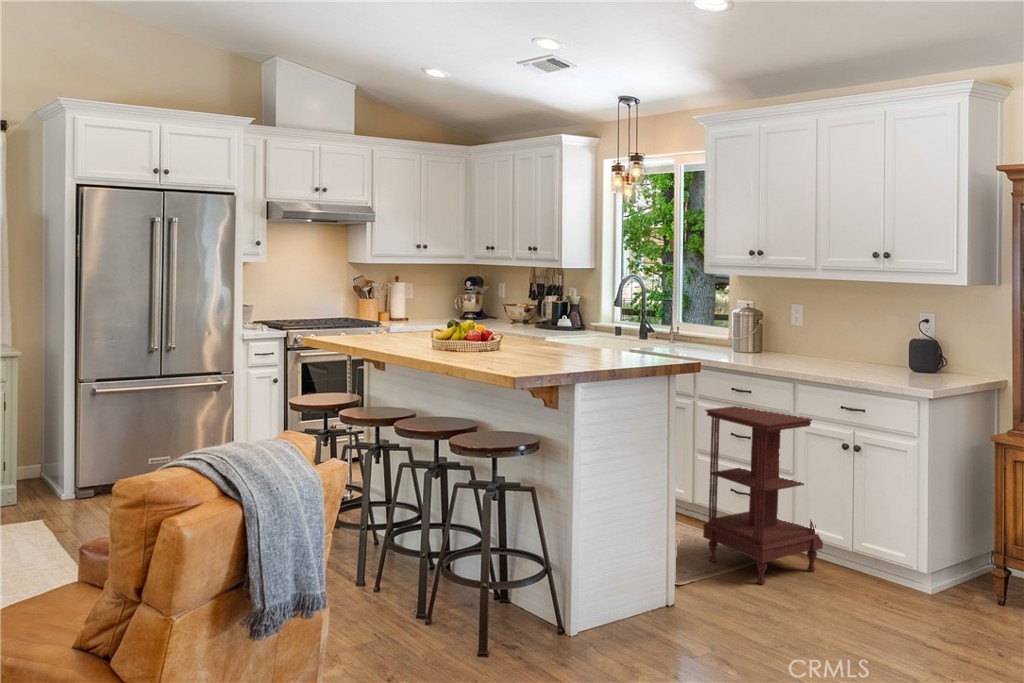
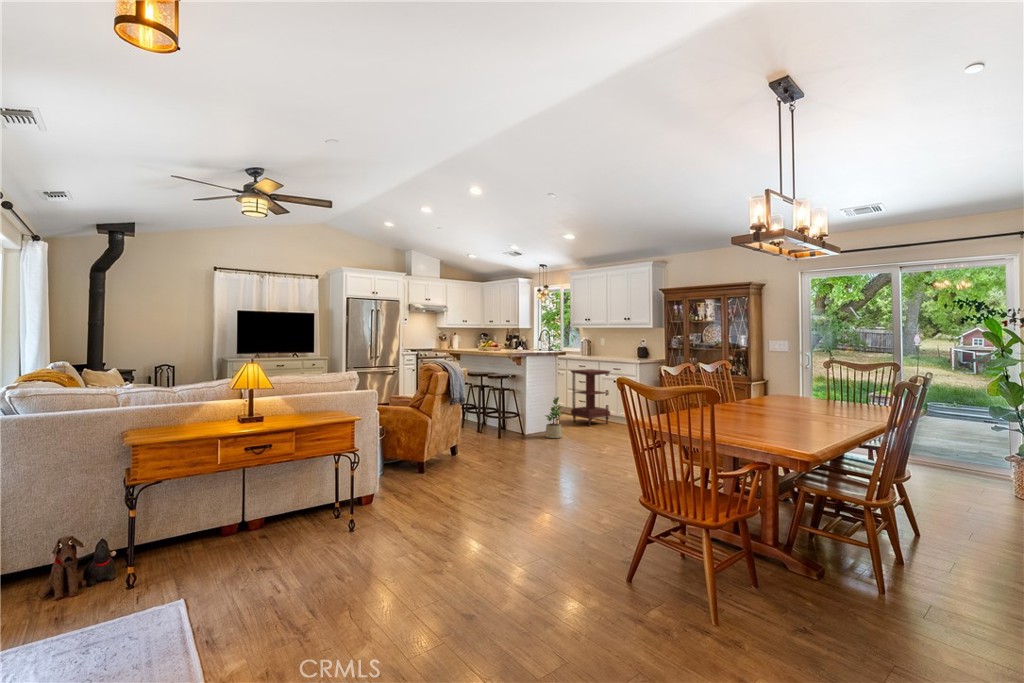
potted plant: none [626,521,694,657] -> present [545,397,565,438]

